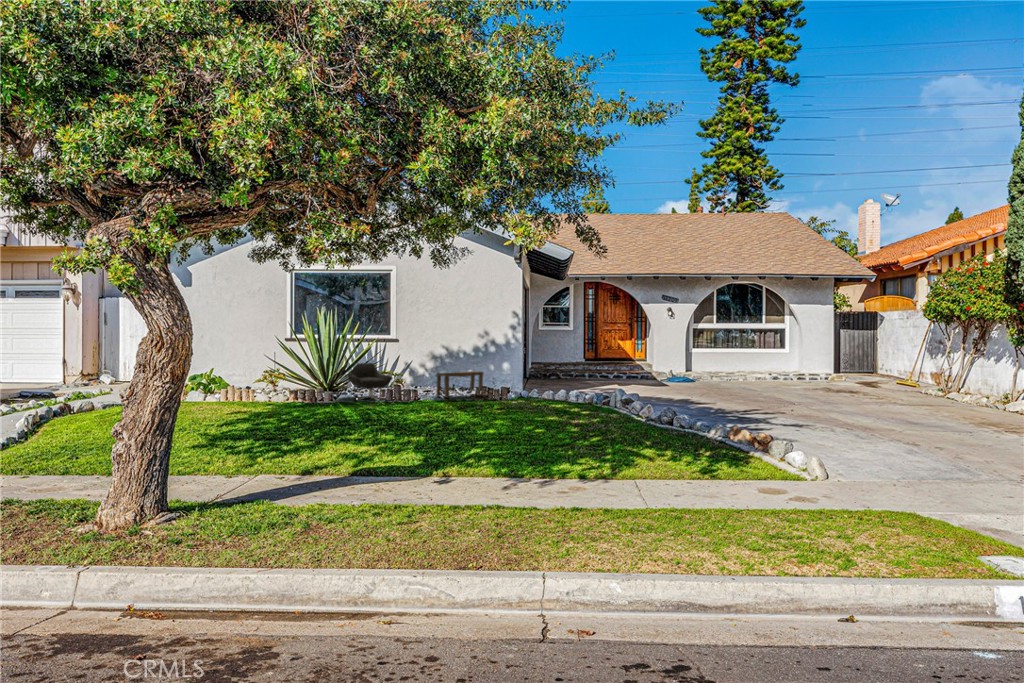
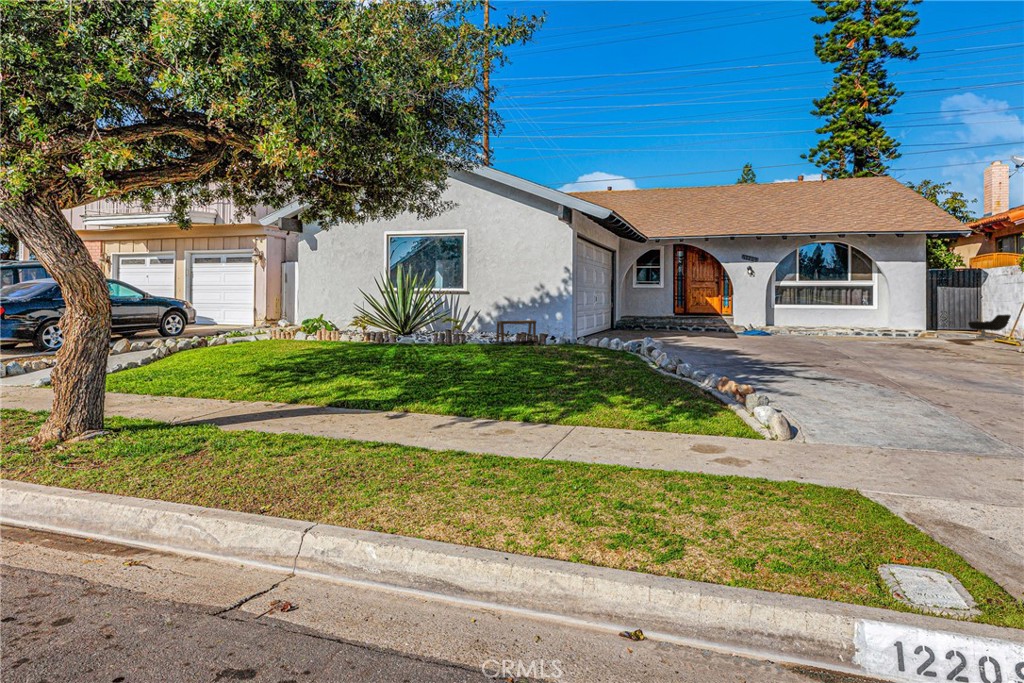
lounge chair: present [348,363,393,400] -> present [968,315,1011,336]

